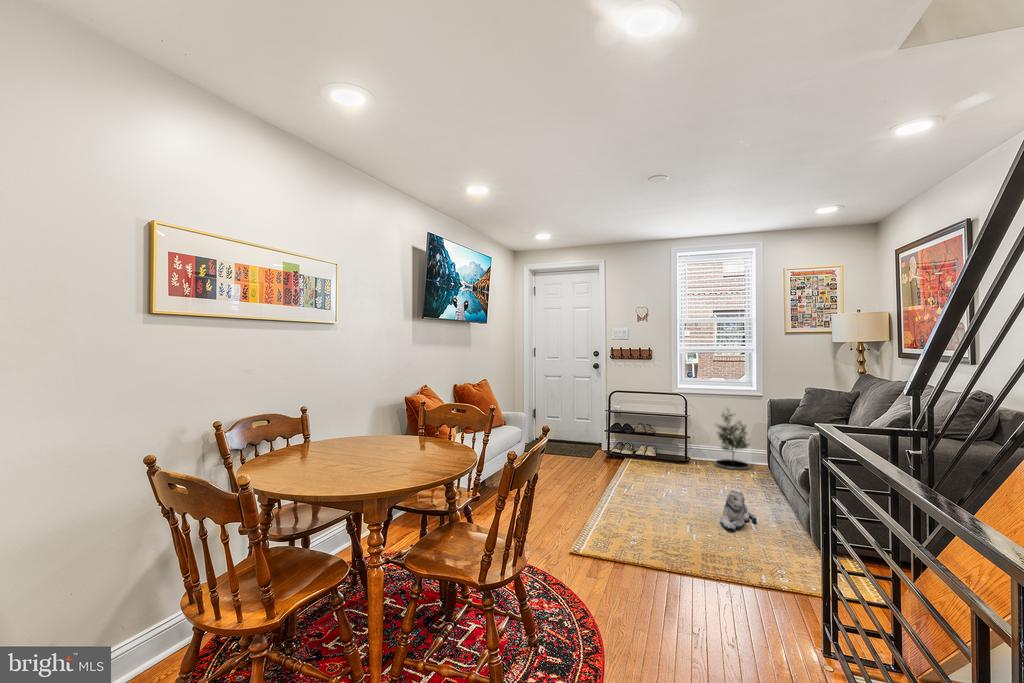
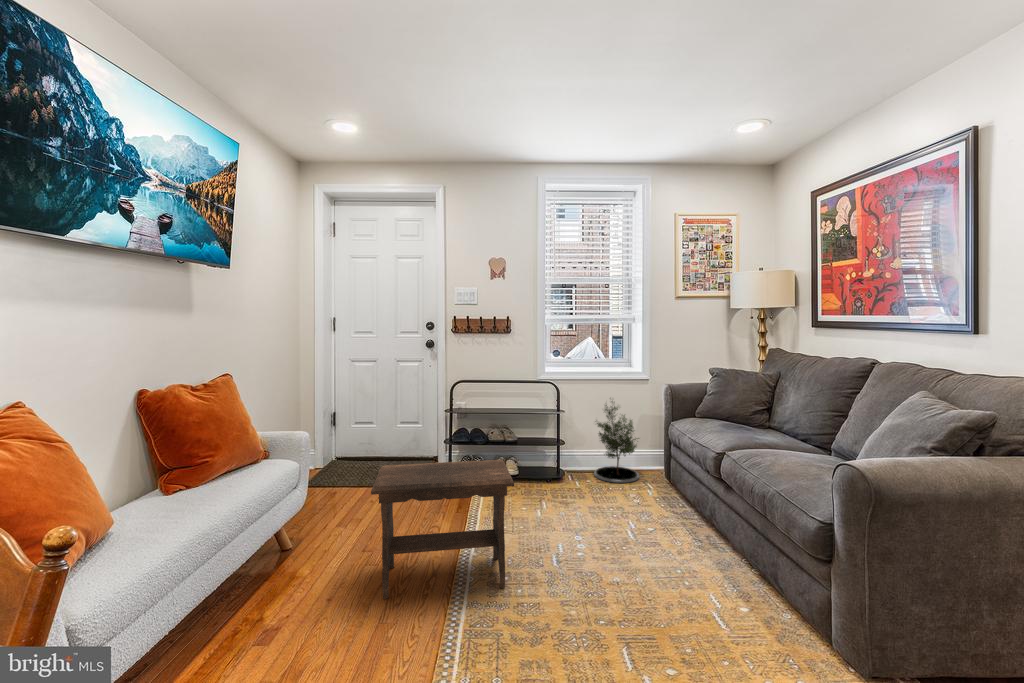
footstool: none [558,431,634,503] -> present [371,460,514,599]
plush toy: present [720,490,757,530] -> none [657,551,712,627]

